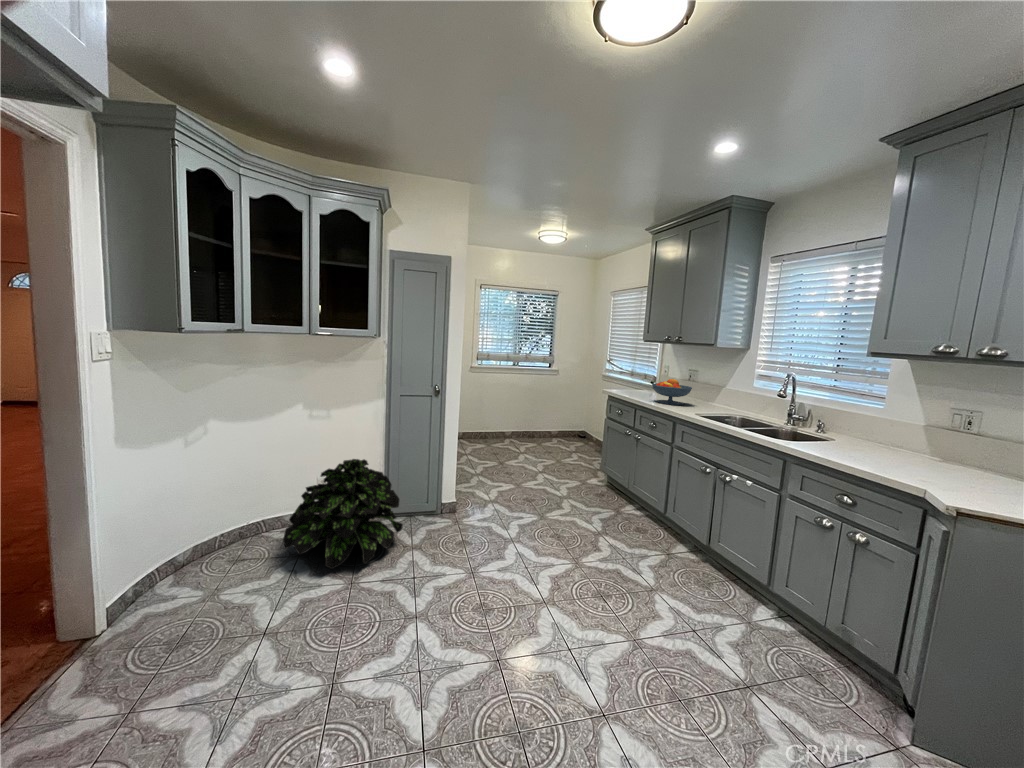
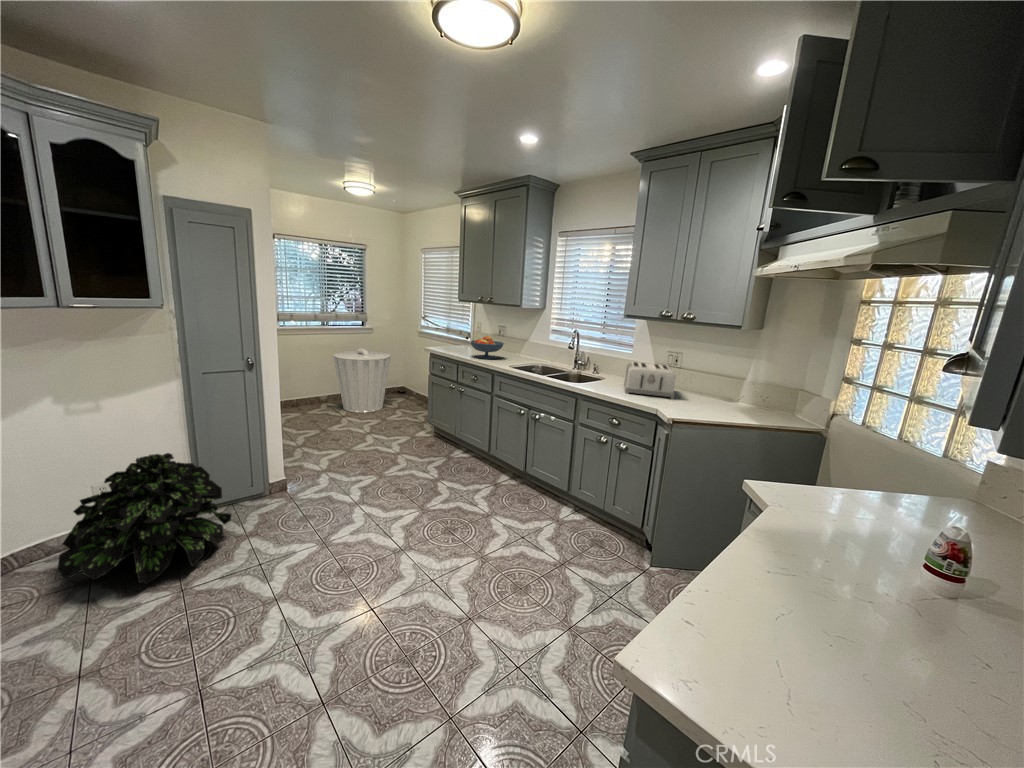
trash can: none [518,389,571,453] -> present [333,348,391,413]
toaster: none [867,416,969,478] -> present [624,362,676,399]

